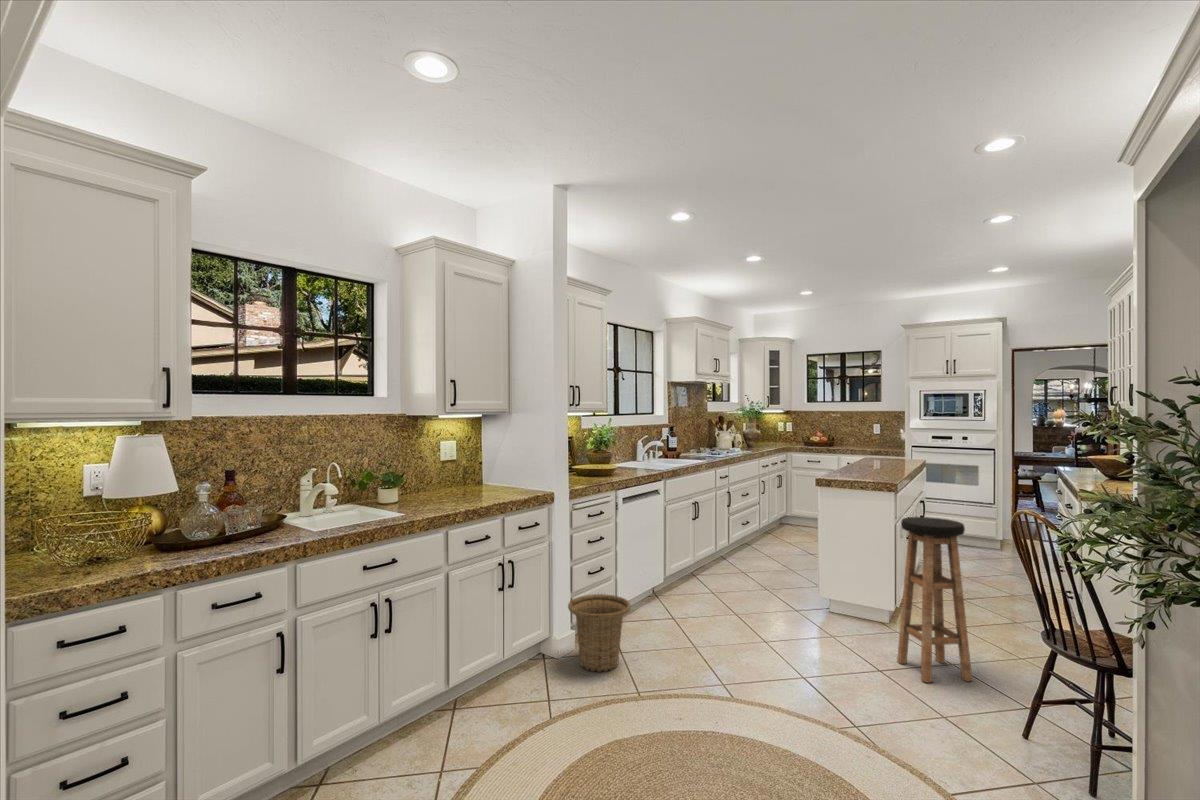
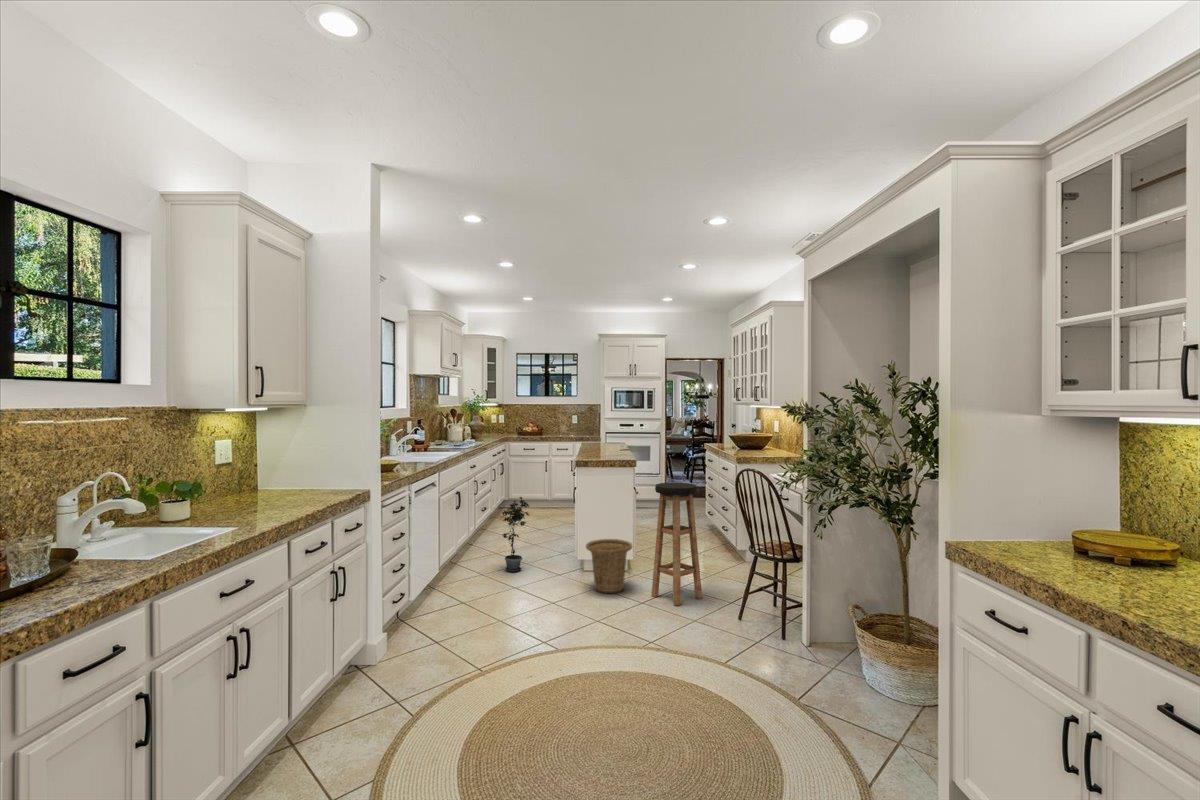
potted plant: none [730,515,766,598] -> present [502,497,529,572]
basket: present [568,594,631,672] -> present [586,539,632,593]

